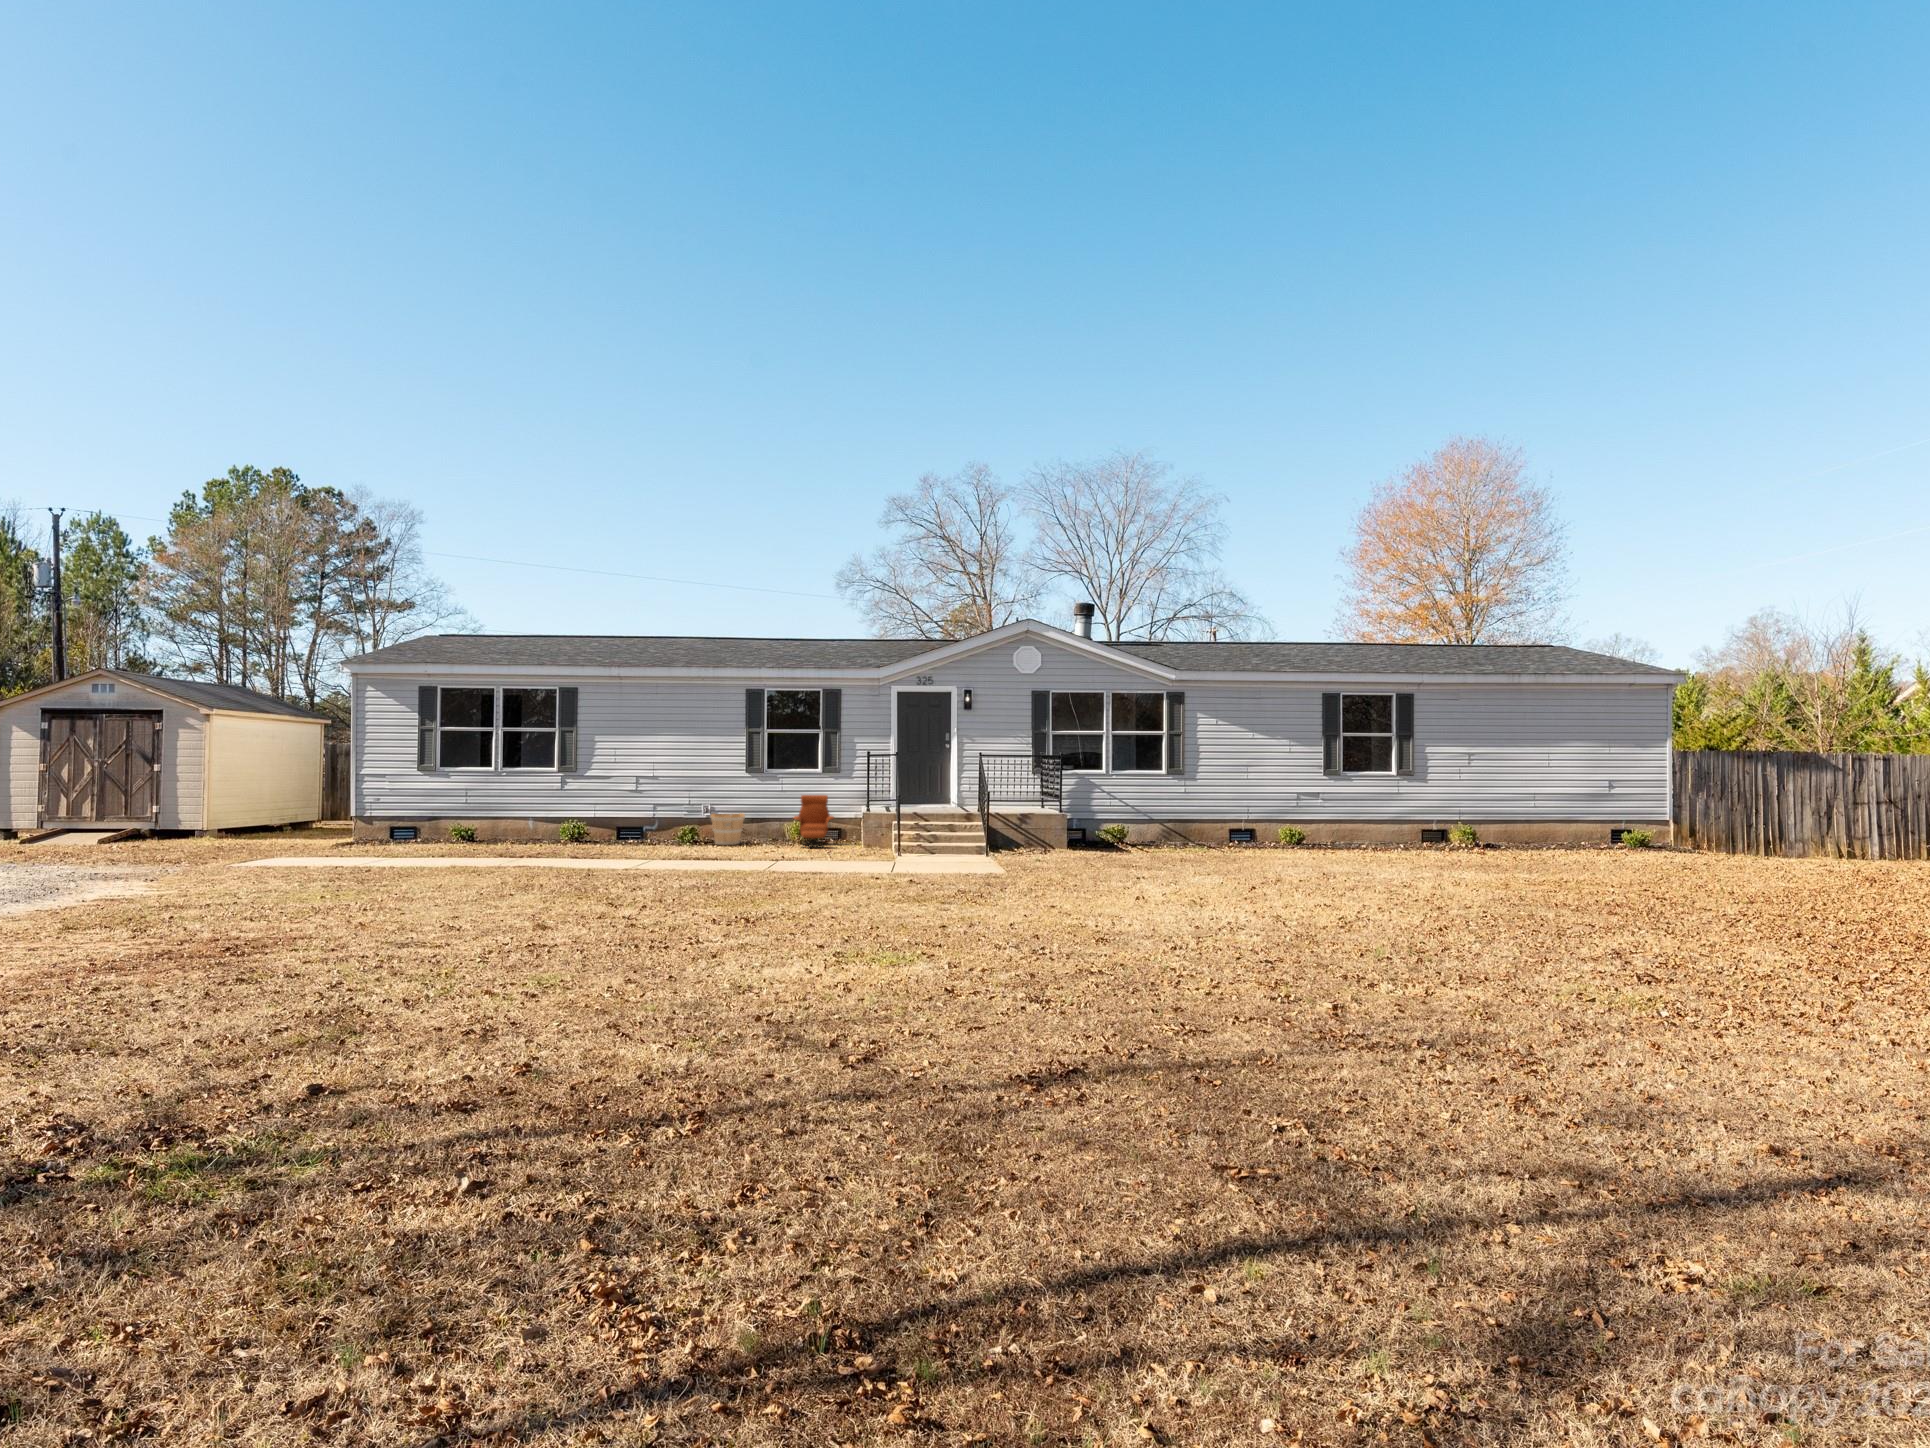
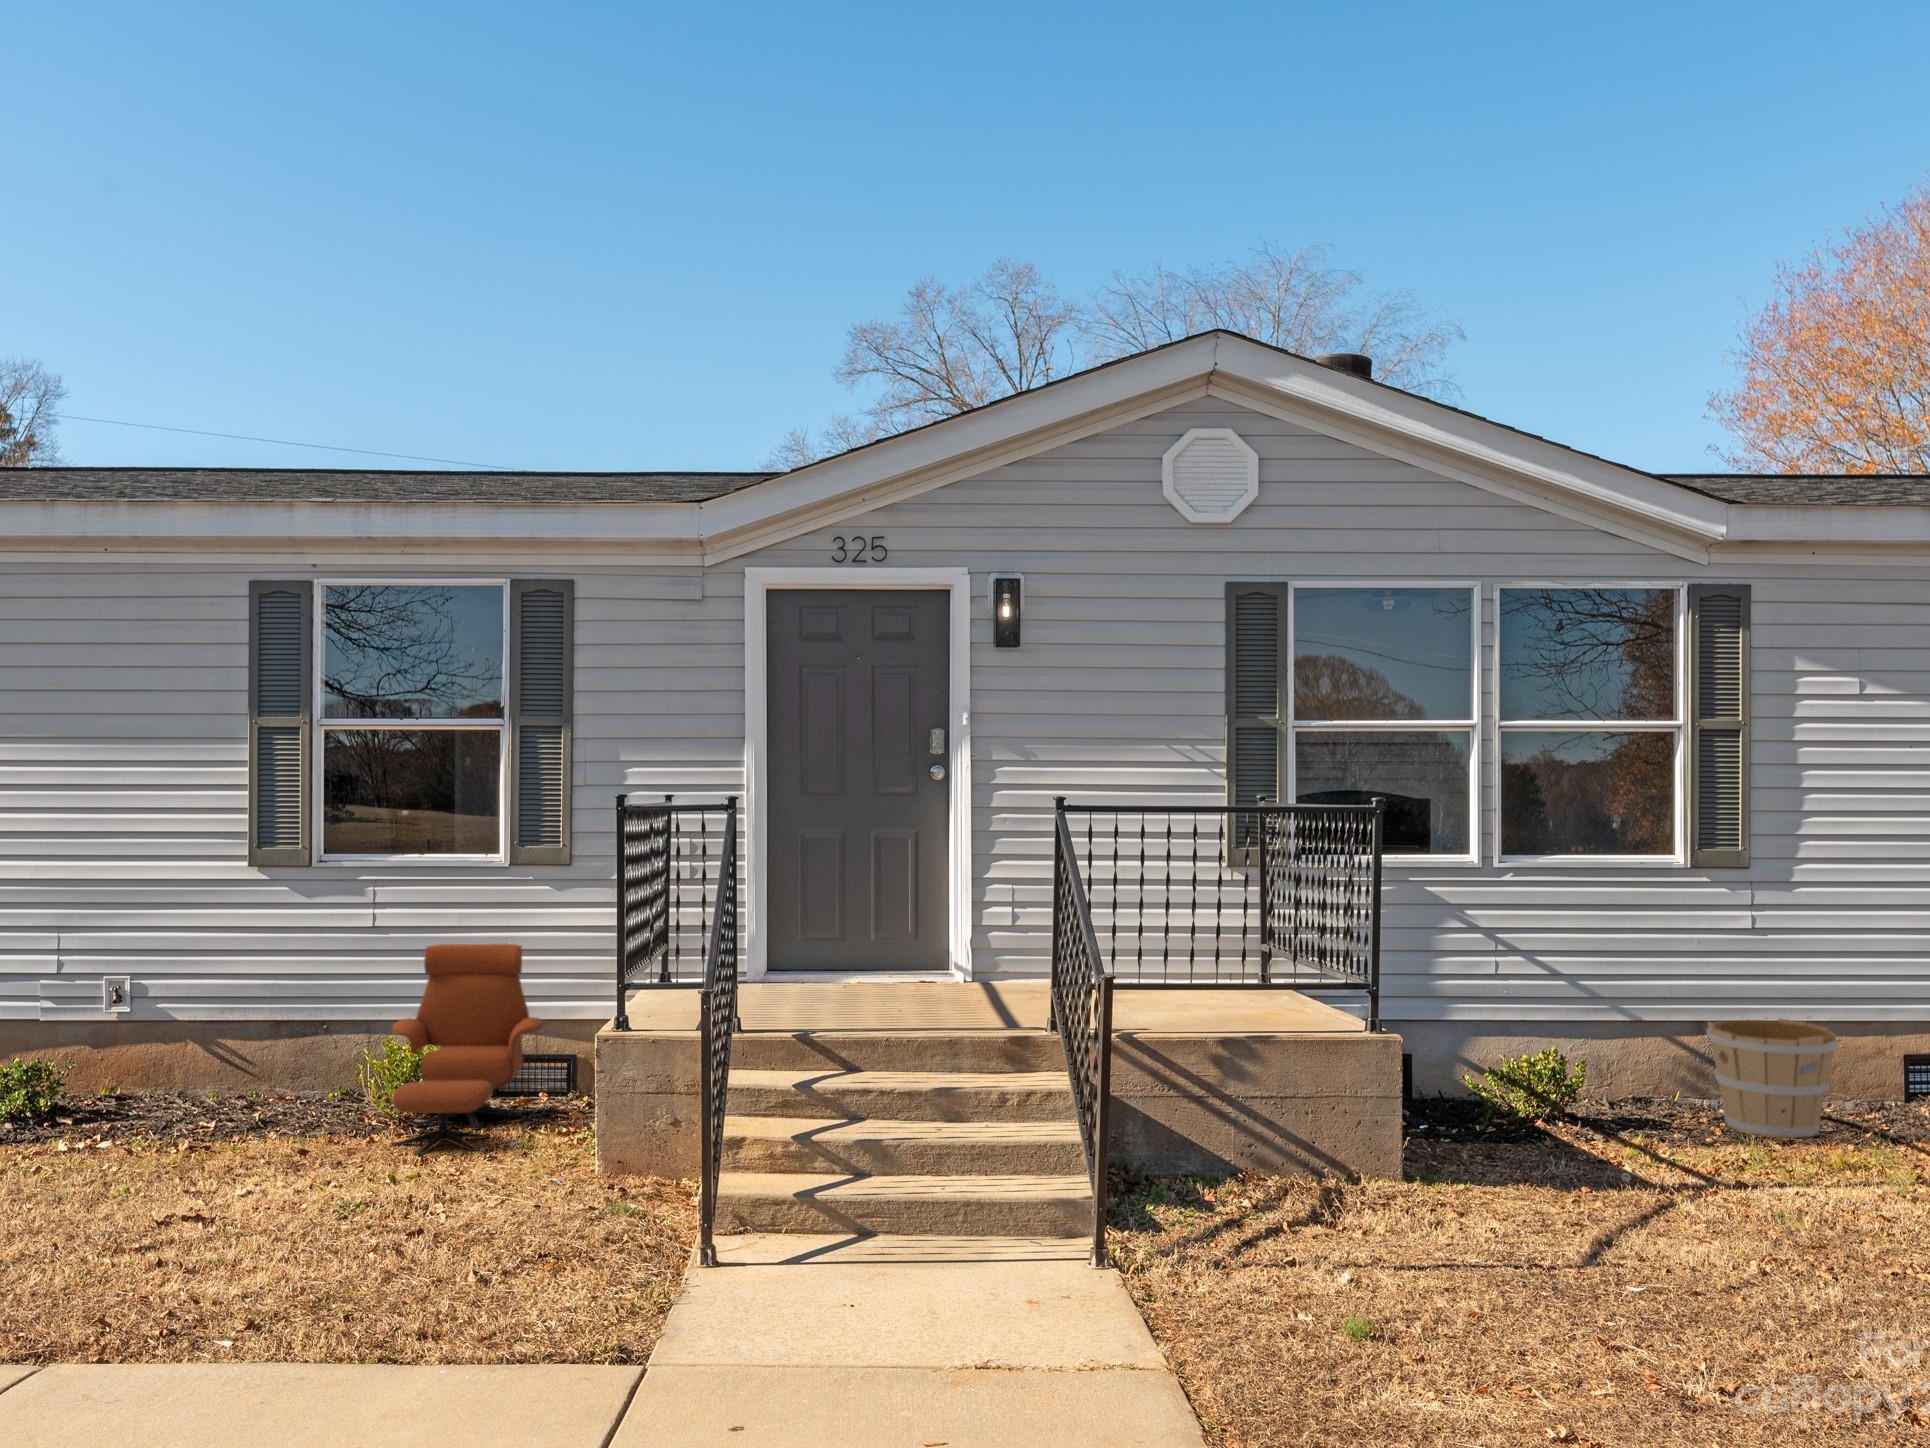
wooden bucket: present [711,813,745,845] -> present [1706,1019,1838,1139]

